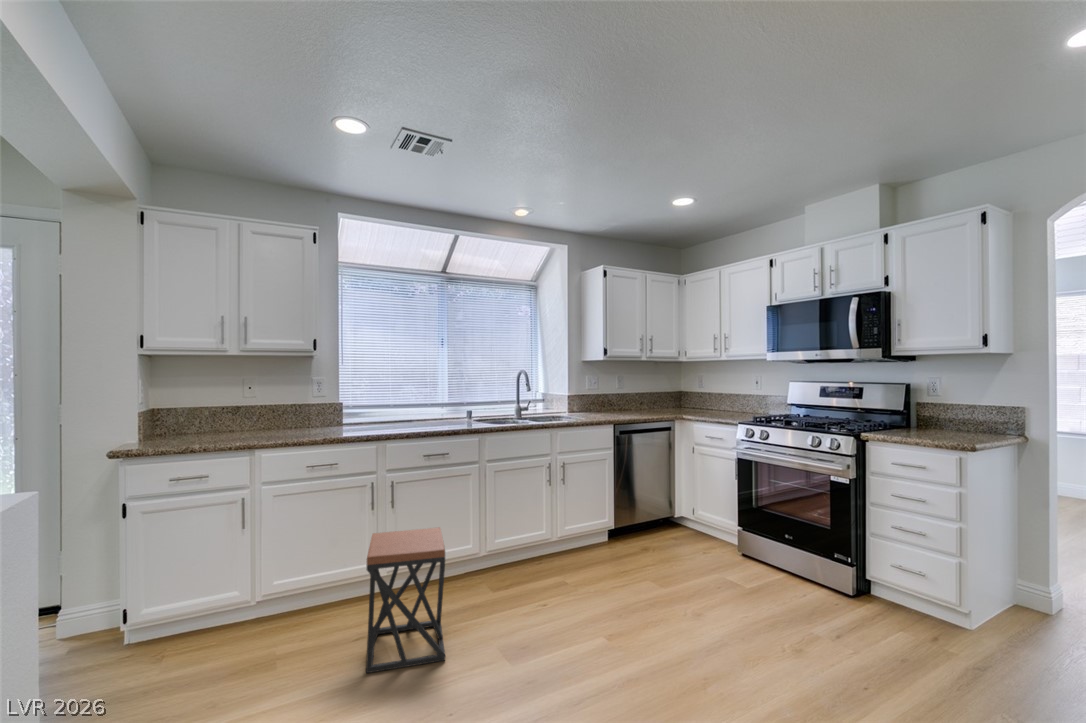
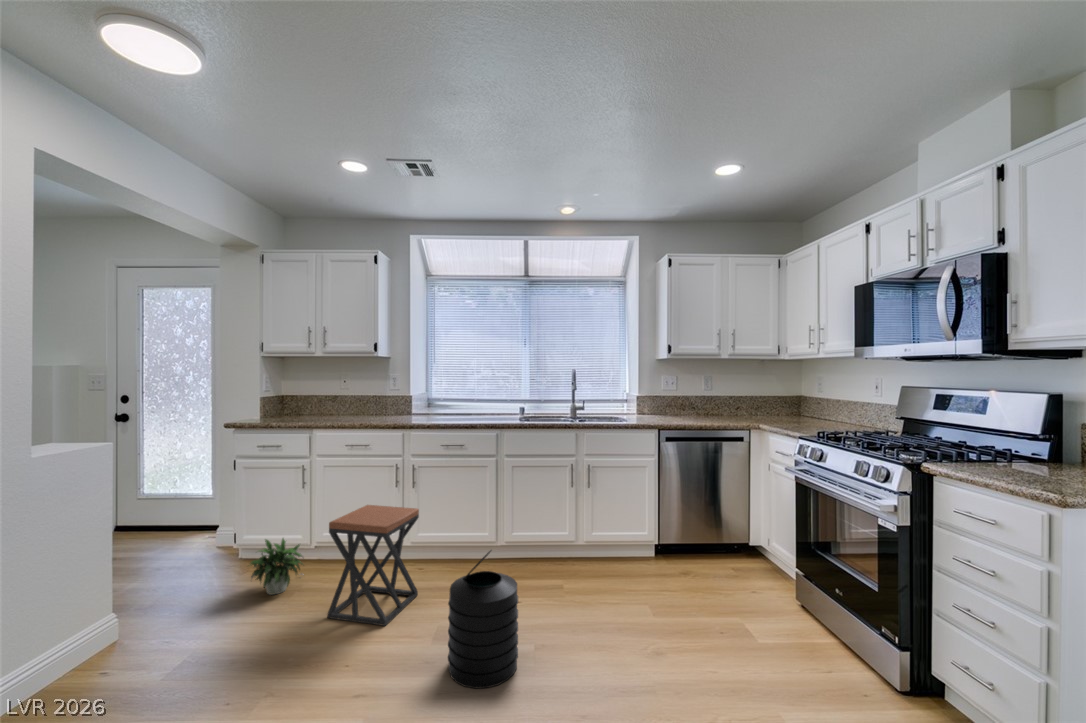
trash can: none [549,548,618,684] -> present [448,550,518,688]
potted plant: none [214,595,287,673] -> present [250,538,302,595]

